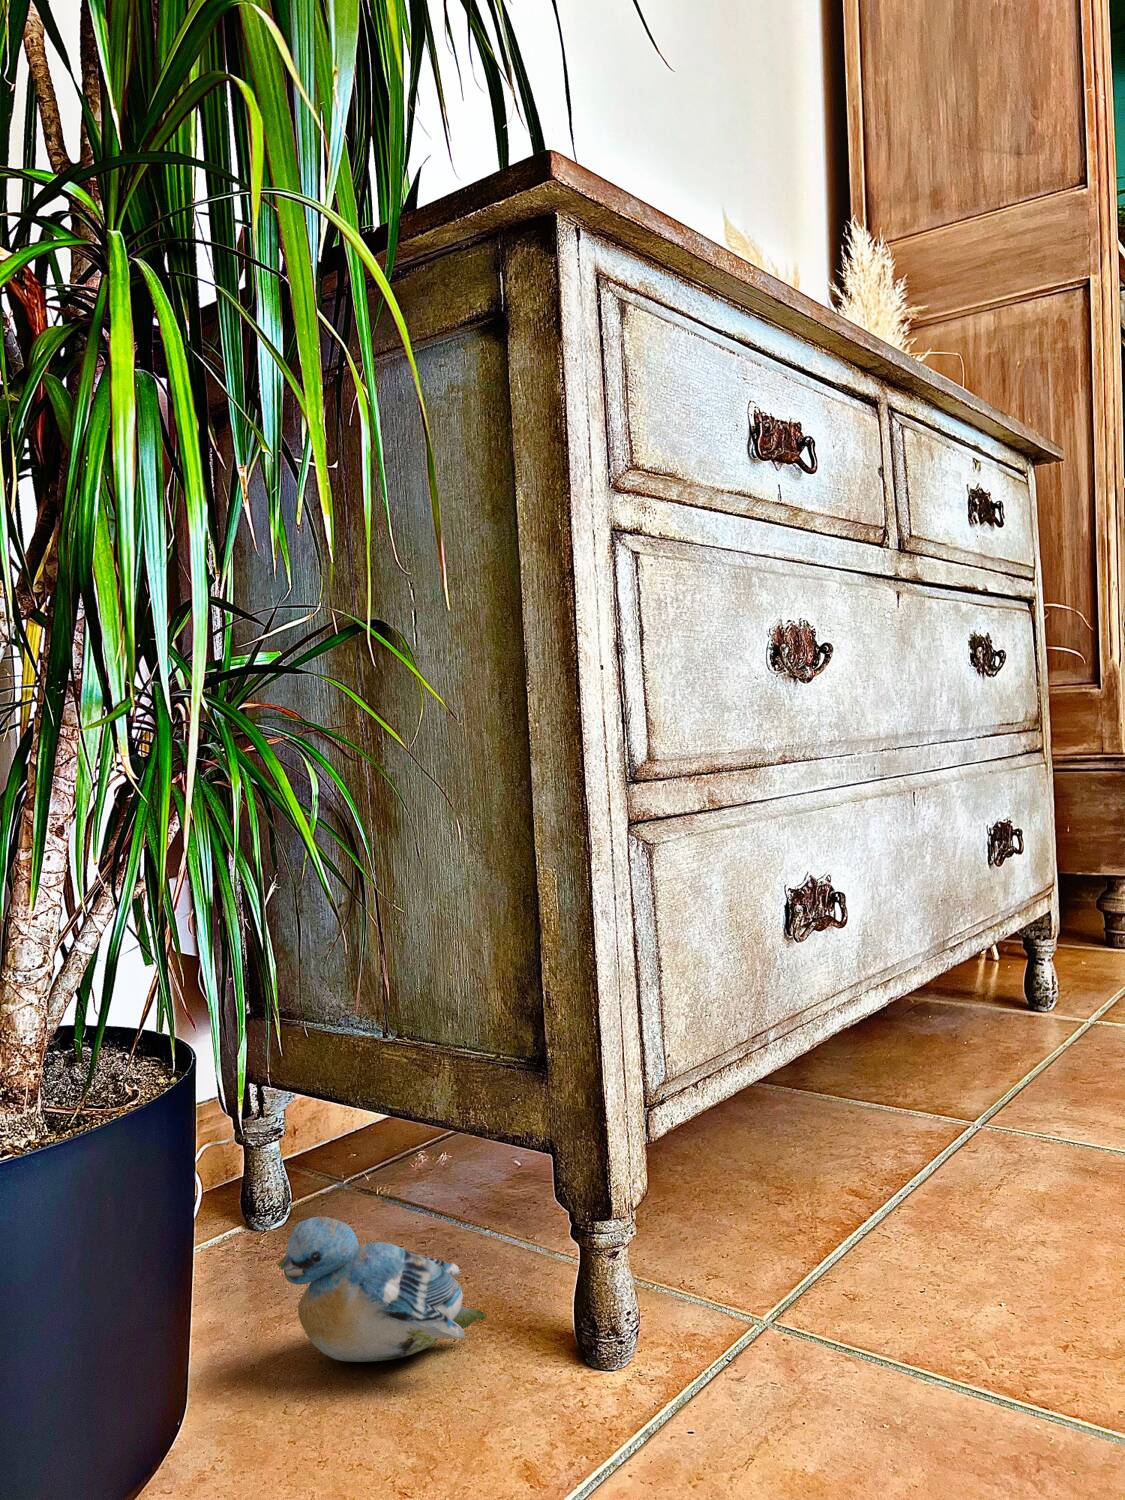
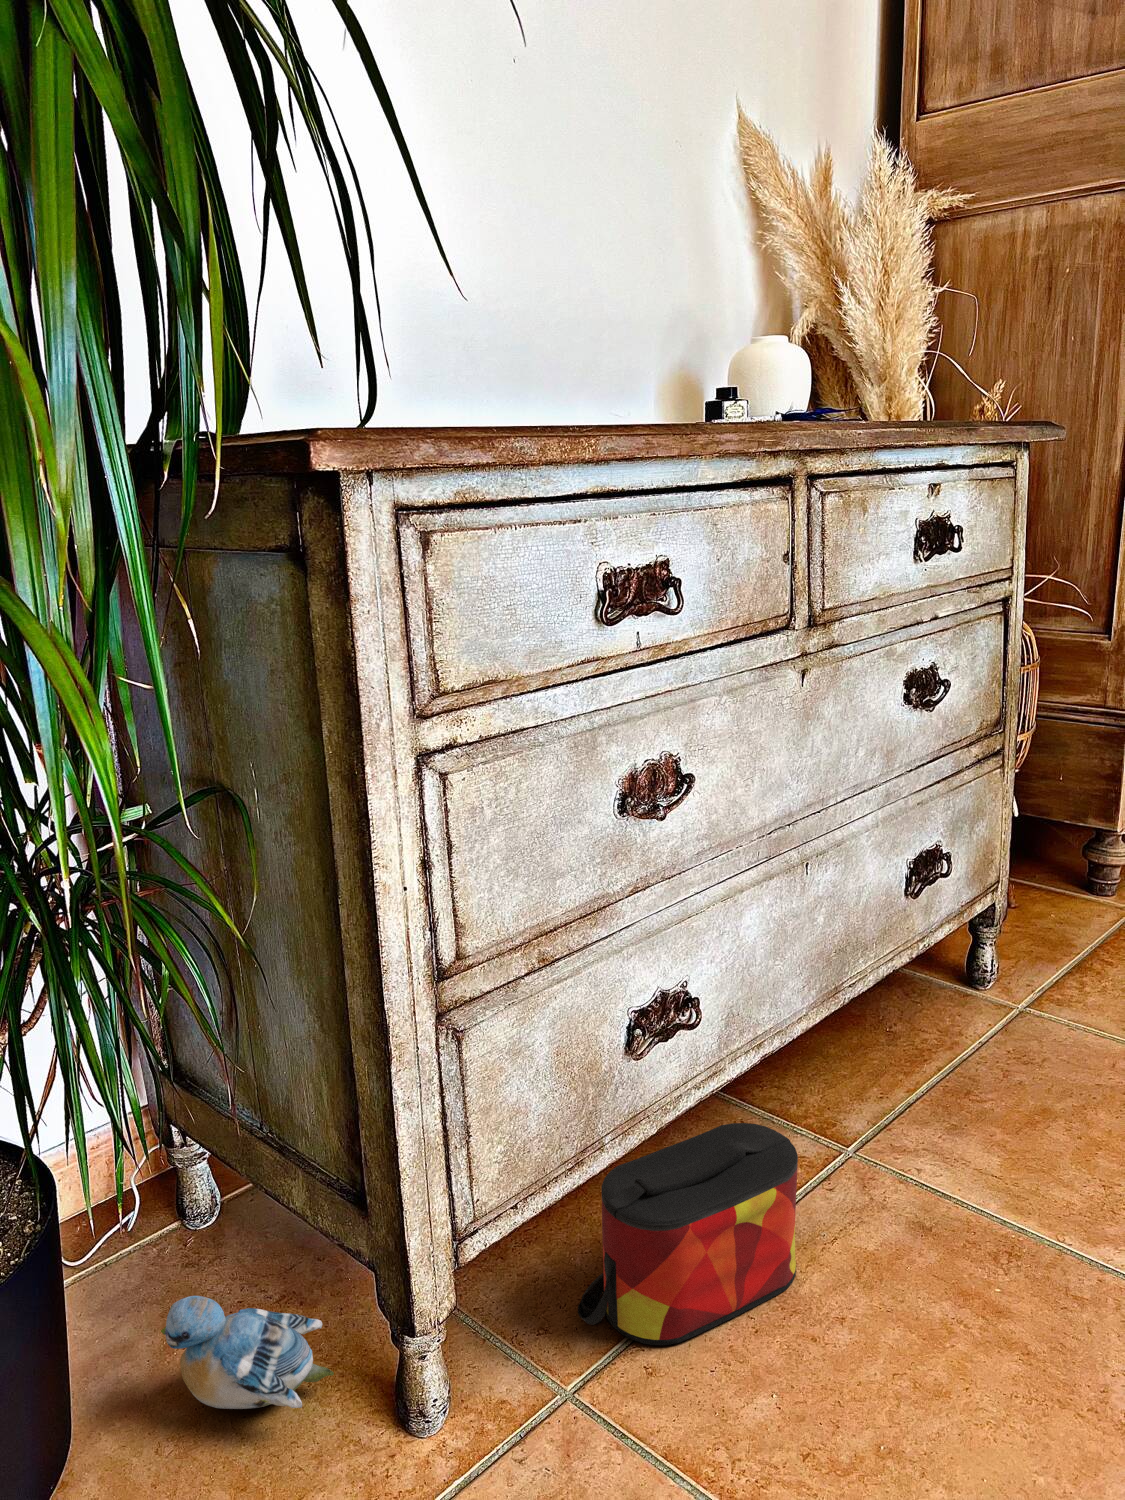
bag: none [750,1049,975,1273] -> present [578,1123,798,1345]

